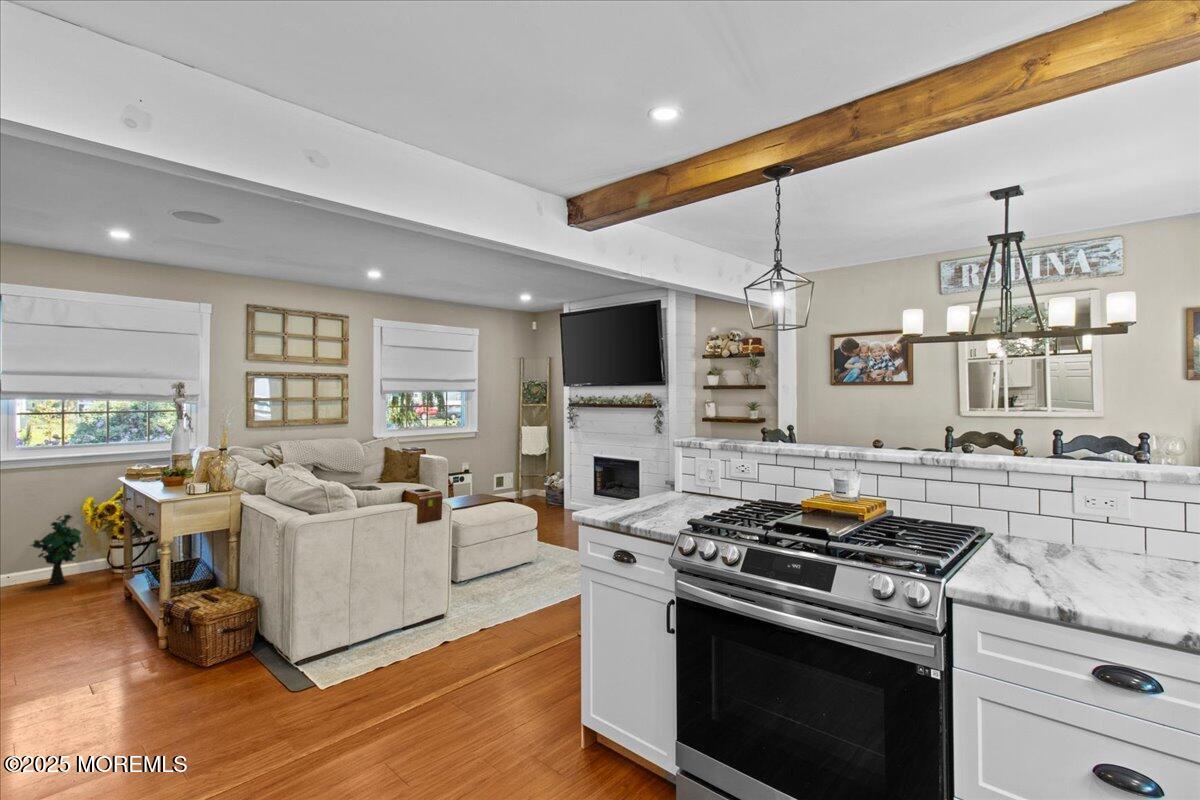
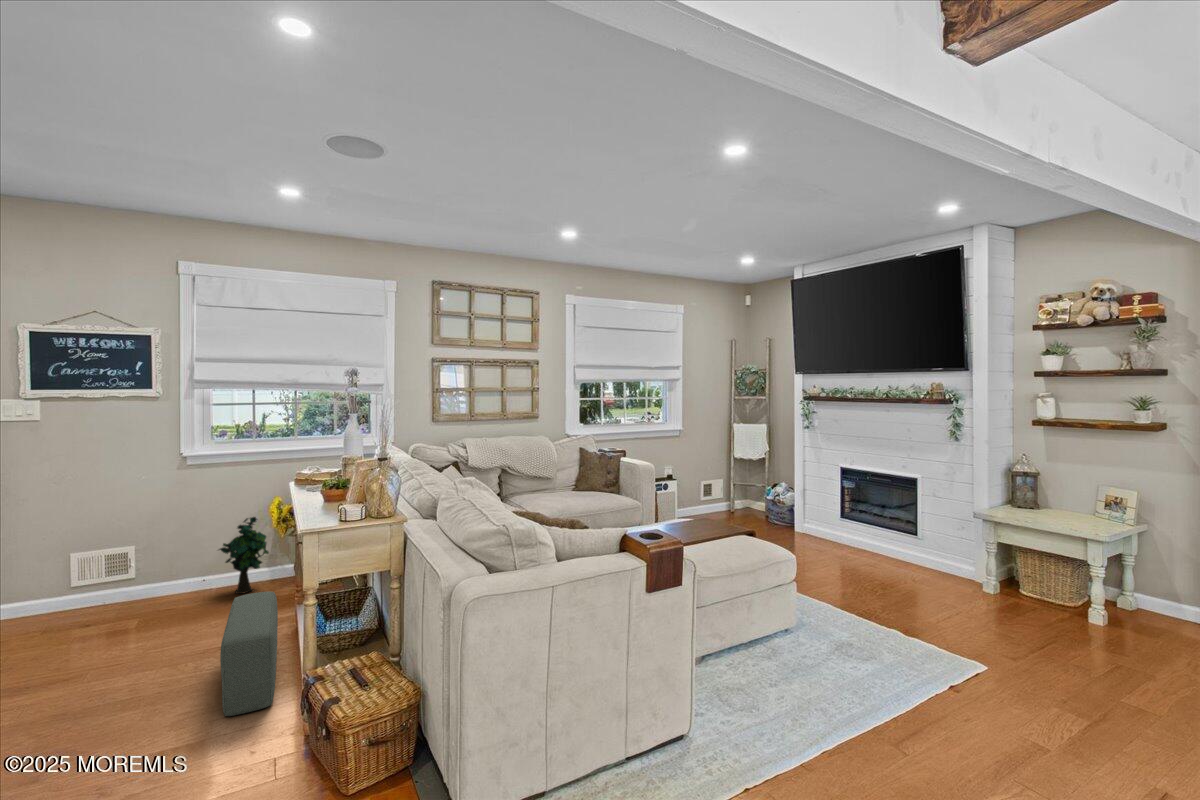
pouf: none [72,565,126,649] -> present [220,592,278,716]

